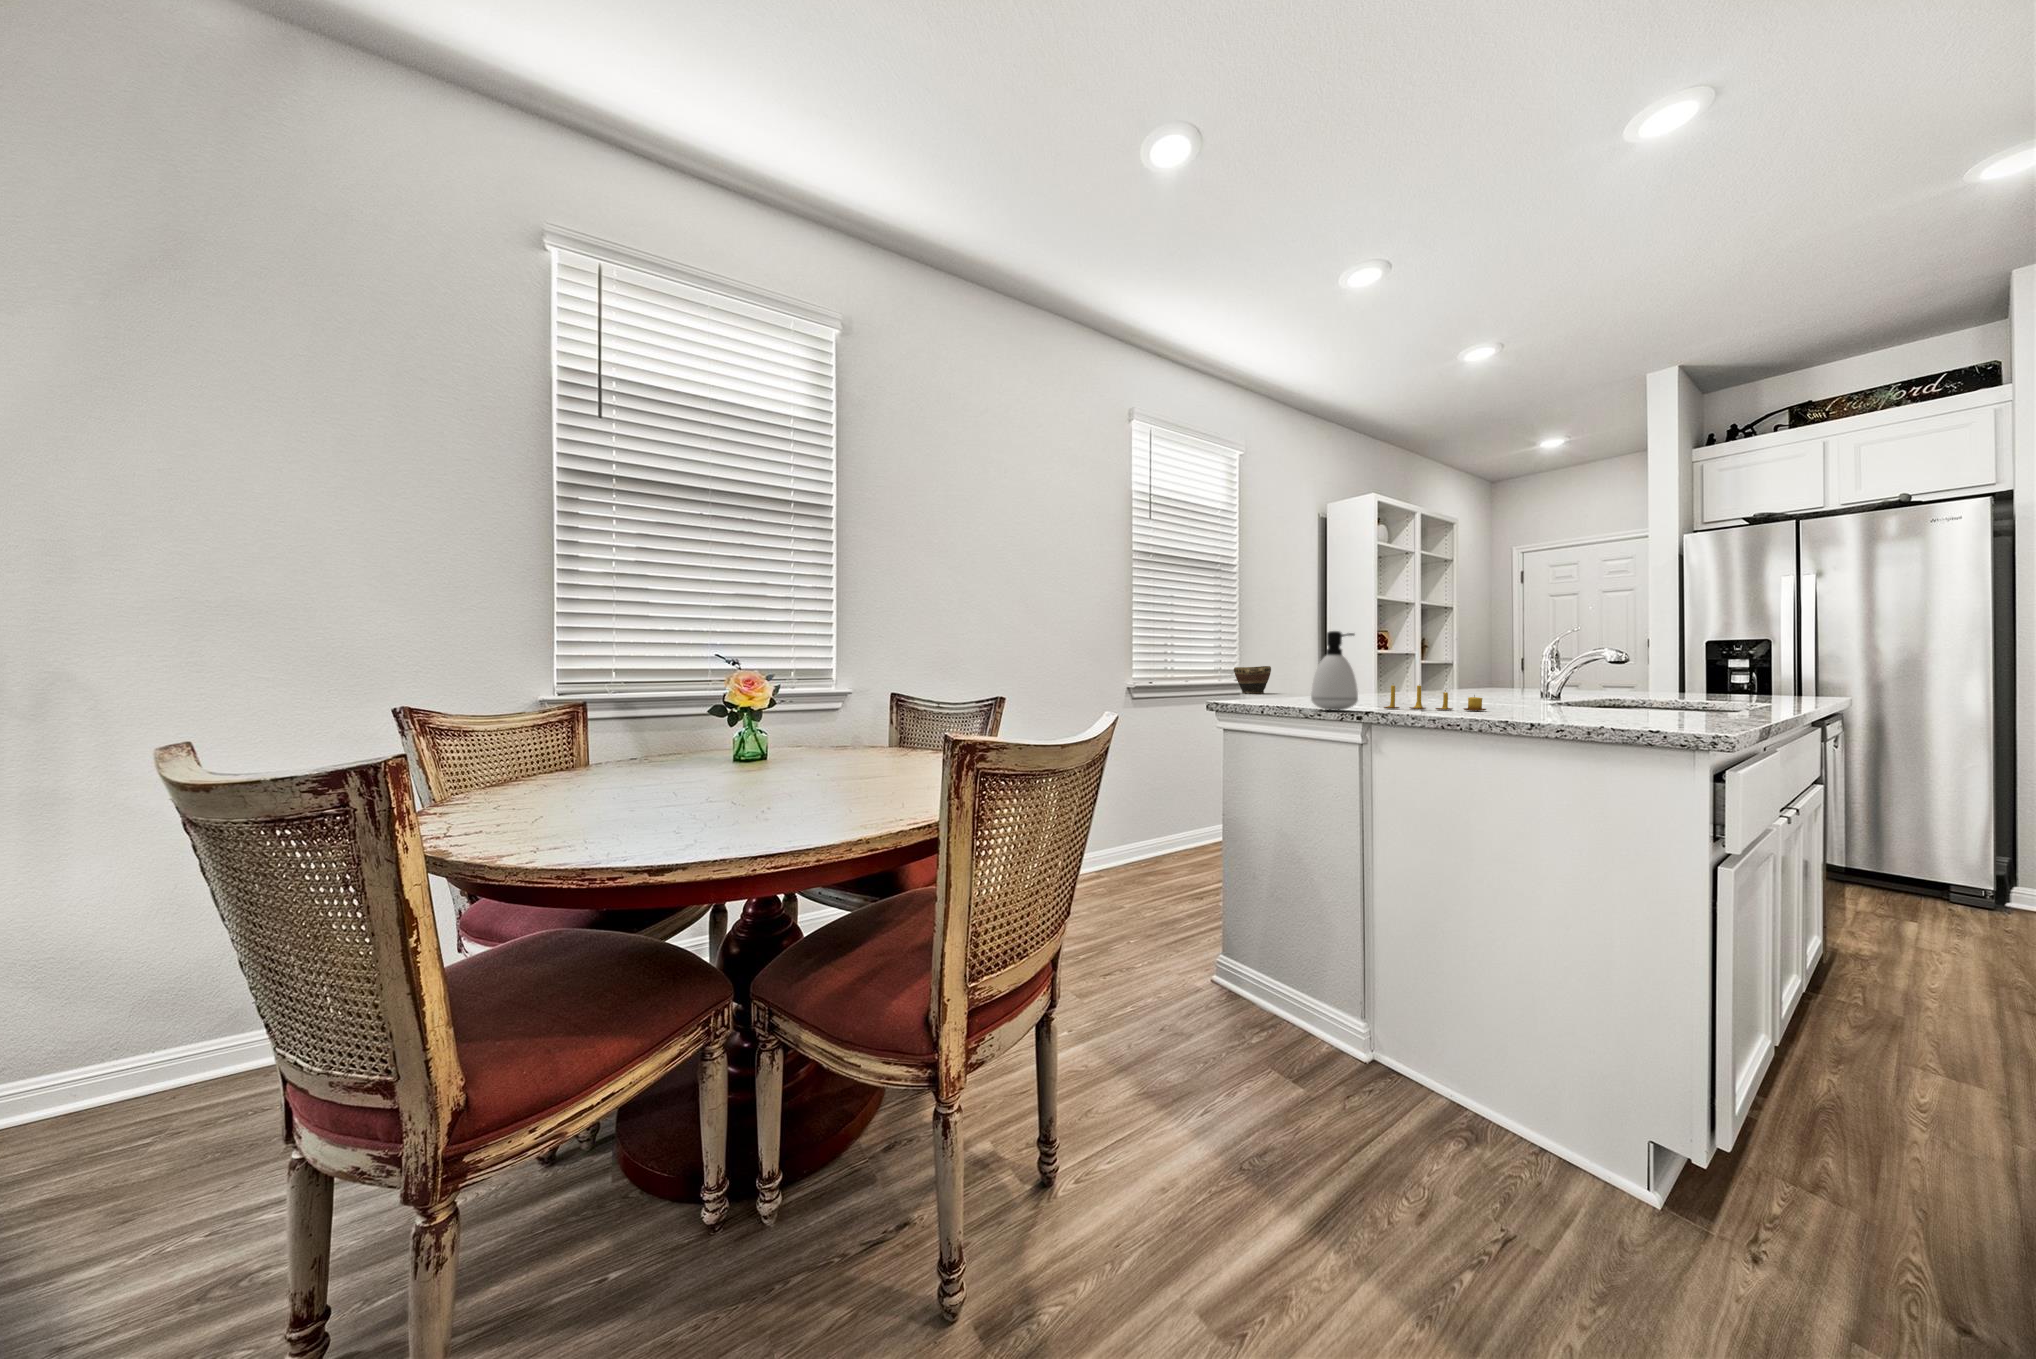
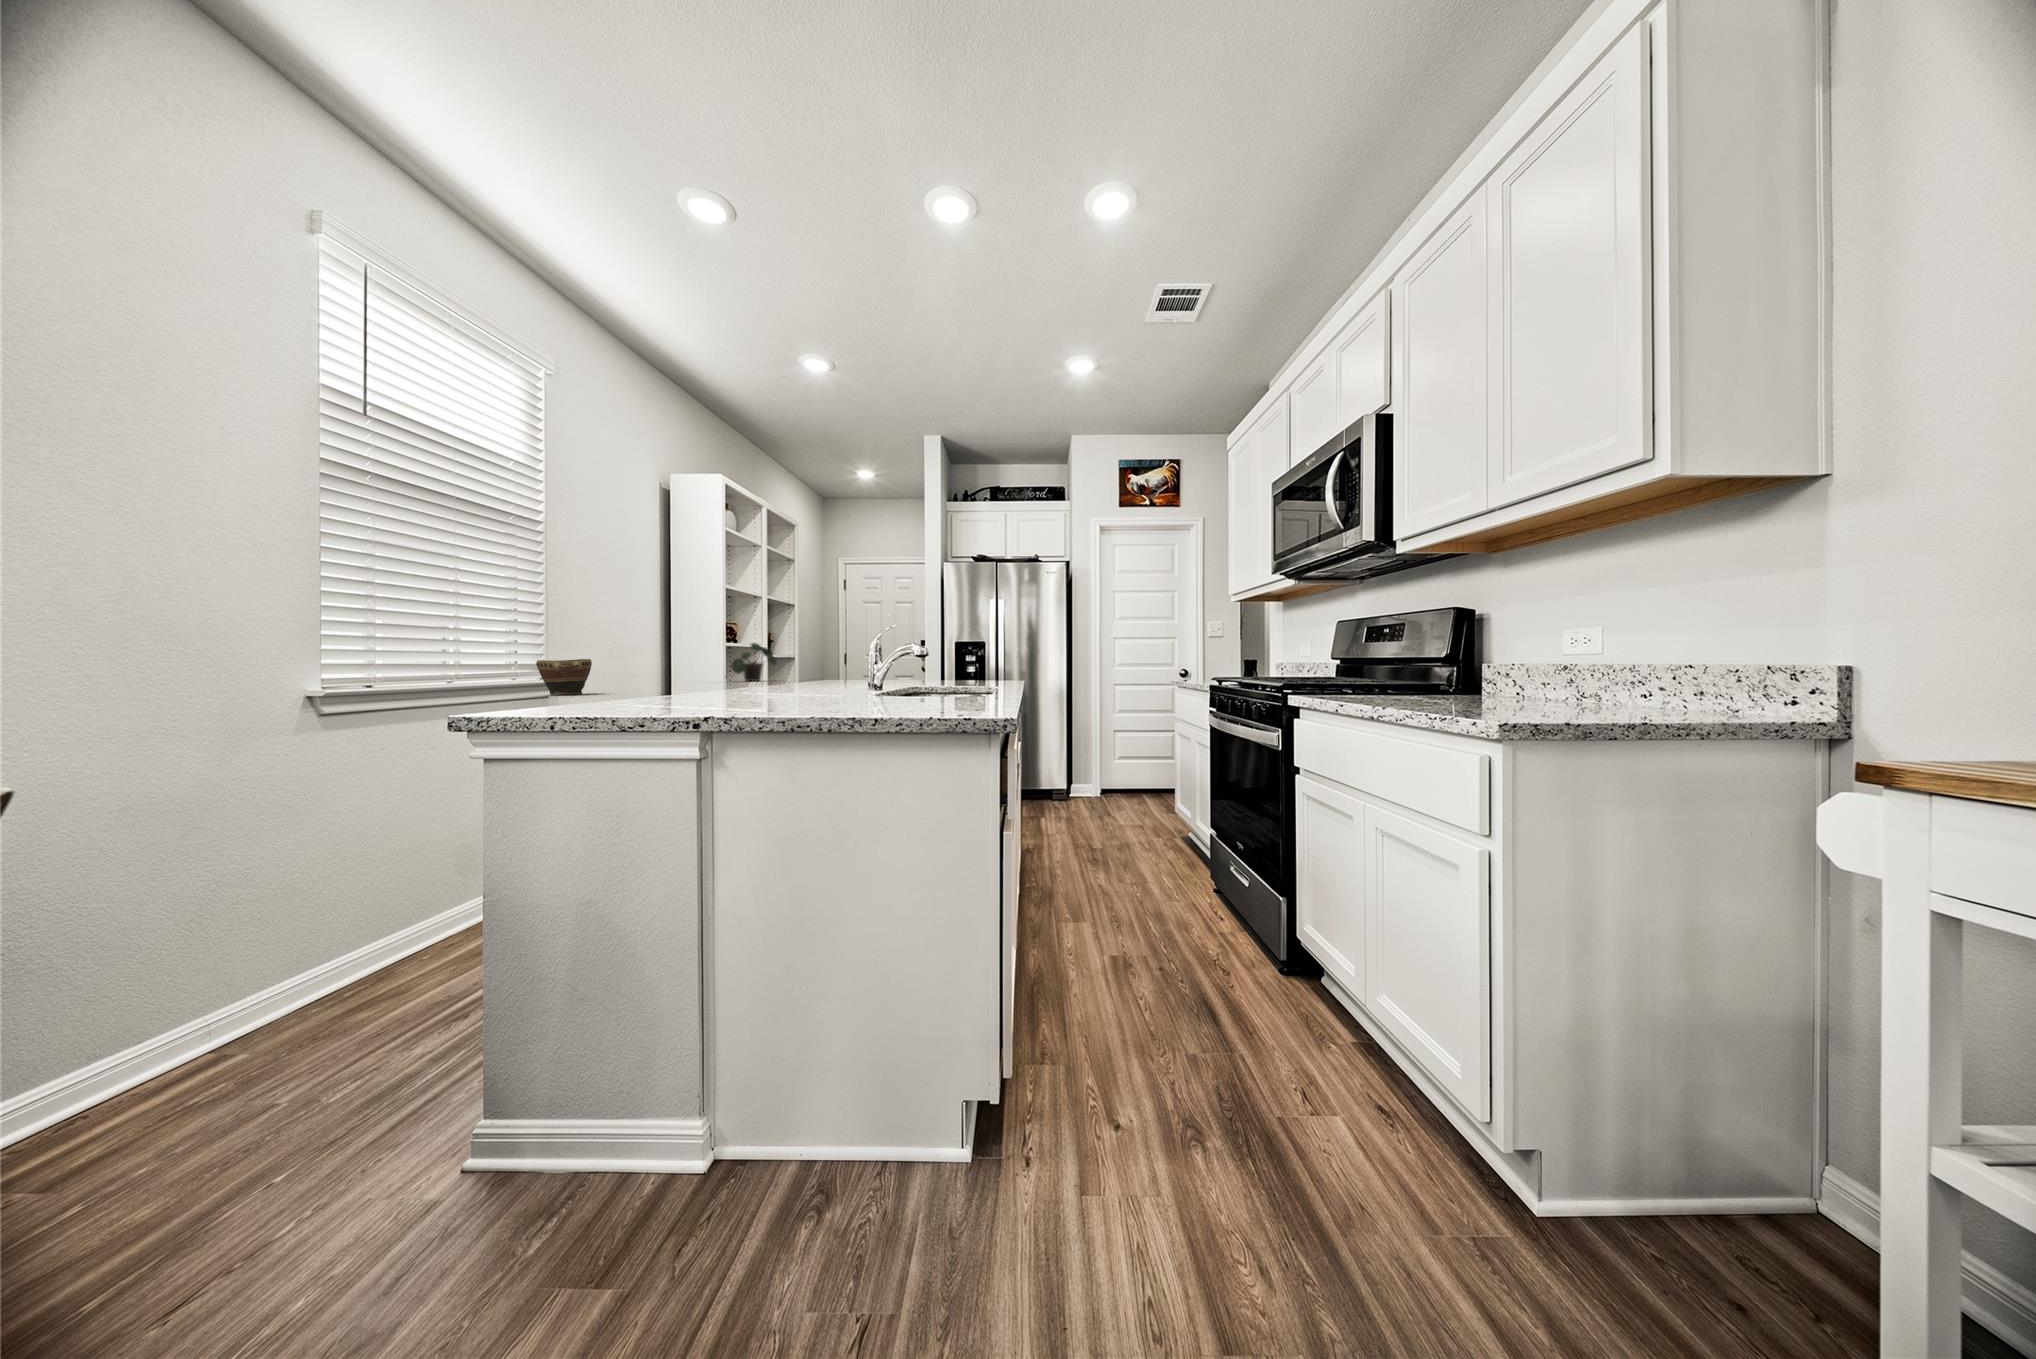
soap dispenser: present [1311,631,1358,710] -> none [627,609,692,716]
potted plant: none [1377,648,1431,686] -> present [731,643,776,681]
candle: present [1384,685,1486,711] -> none [725,678,835,710]

